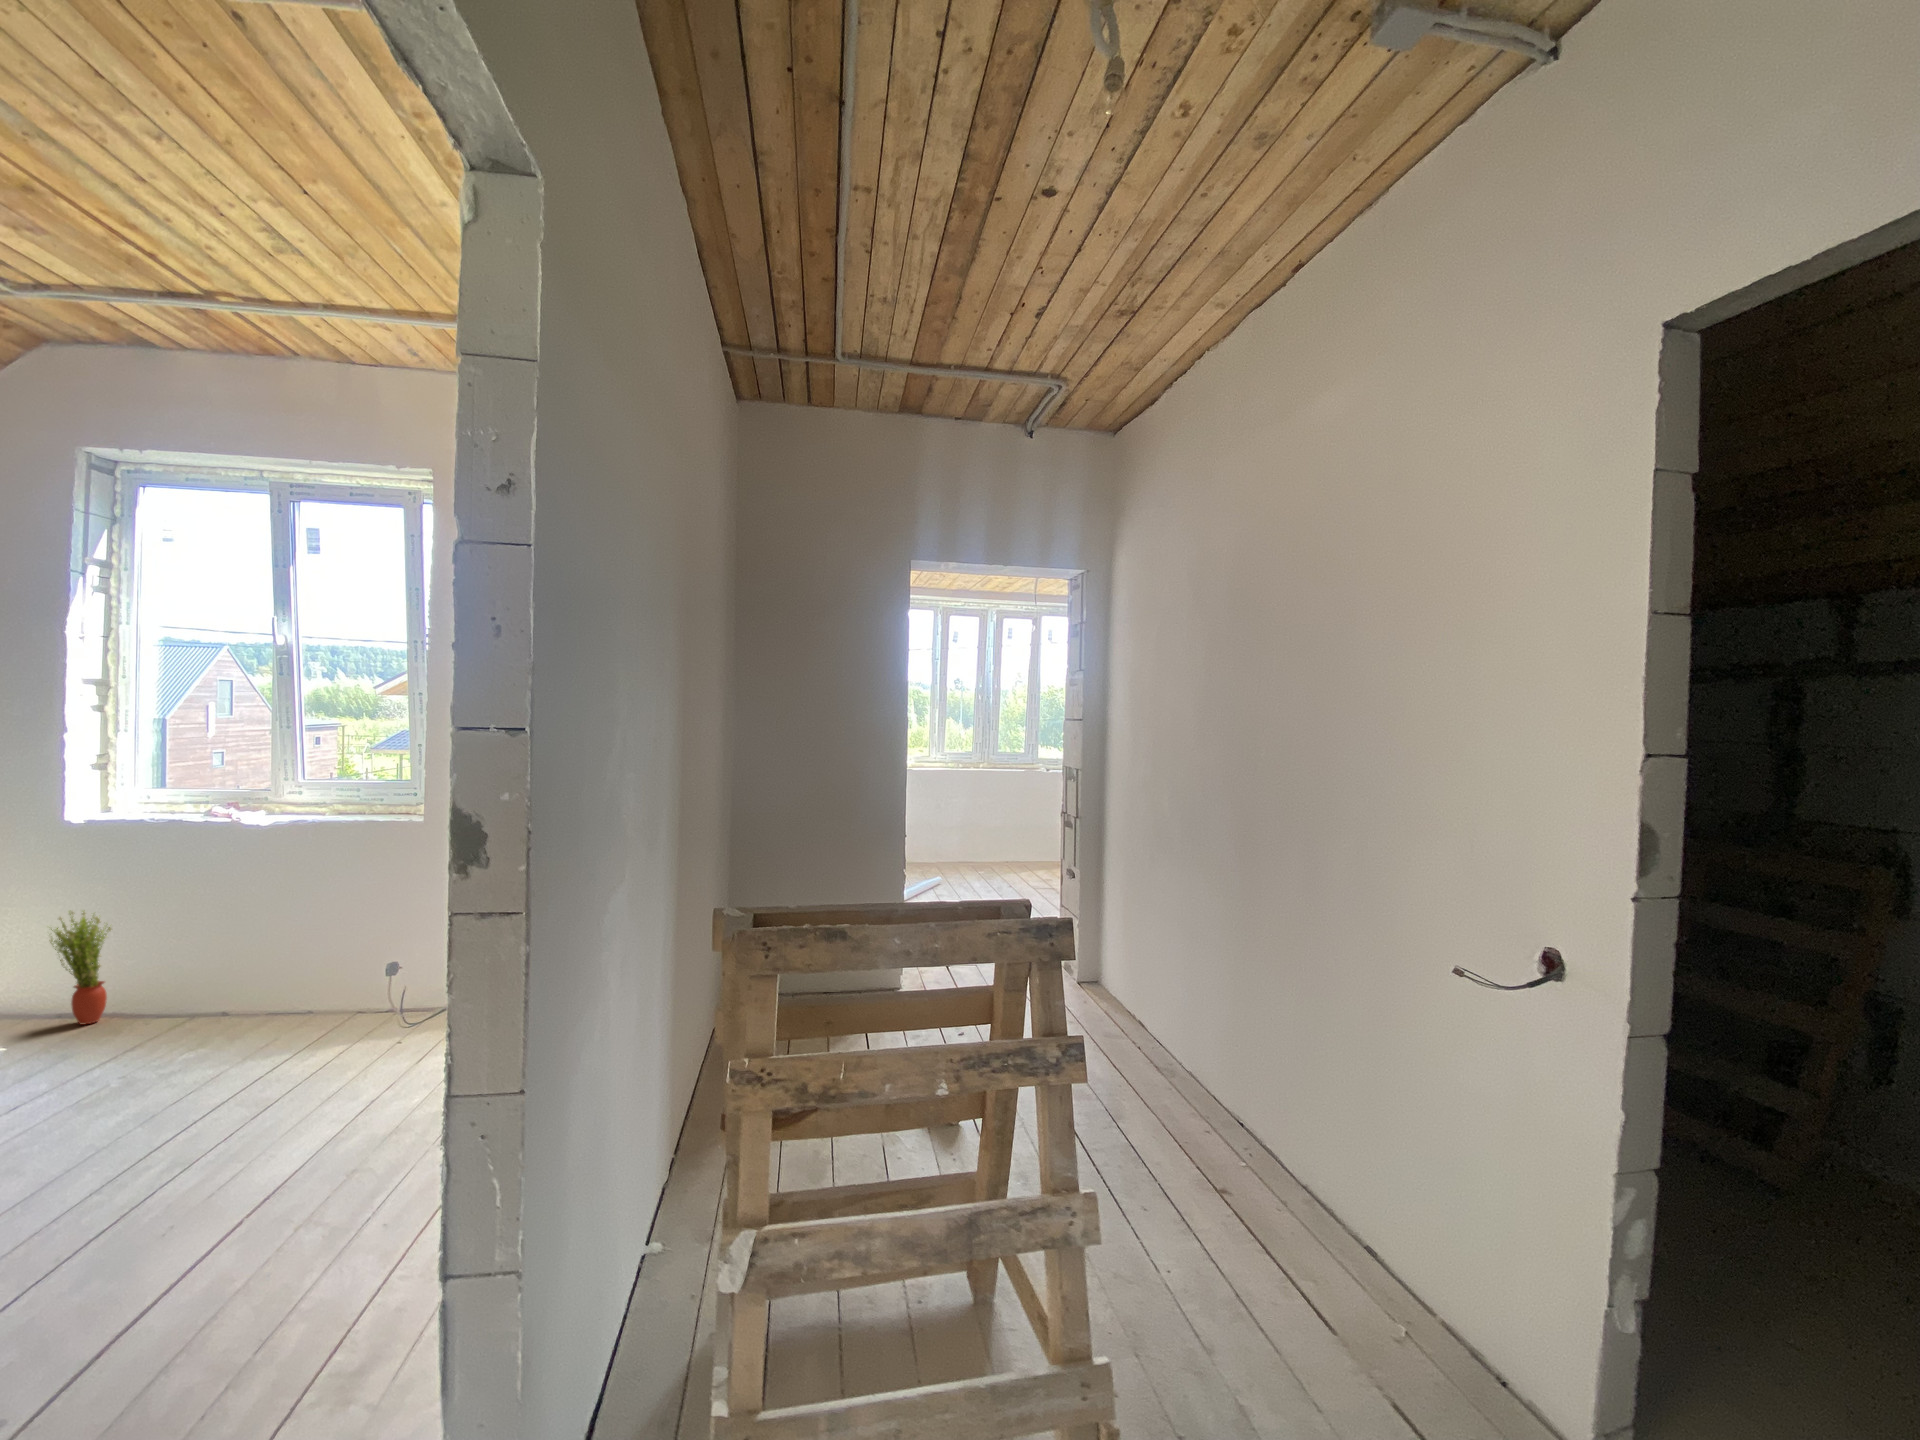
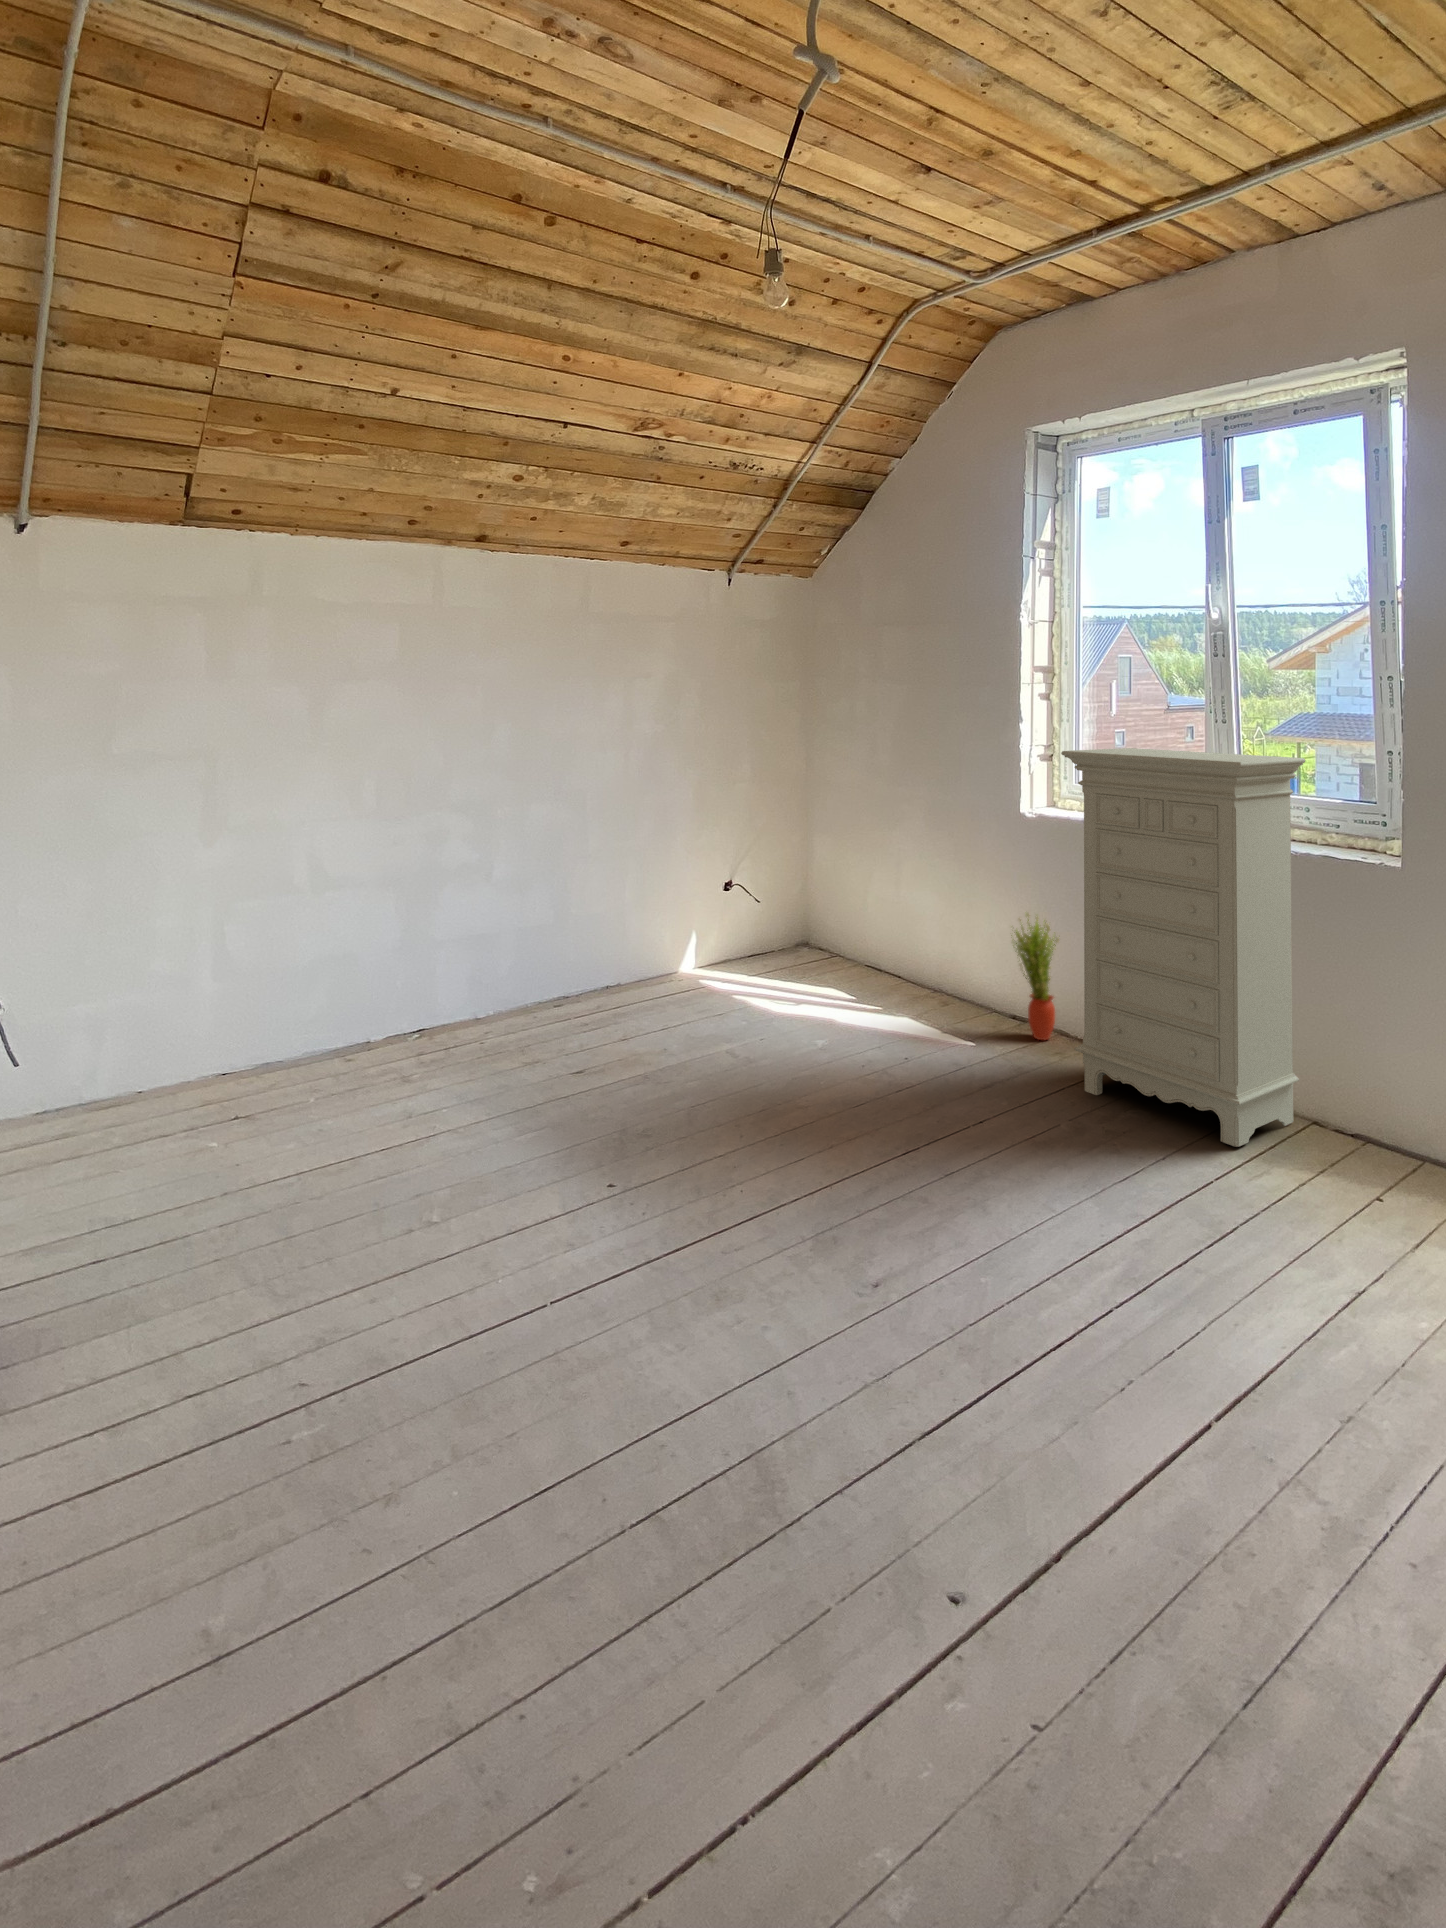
dresser: none [112,751,355,1050] -> present [1061,748,1305,1147]

